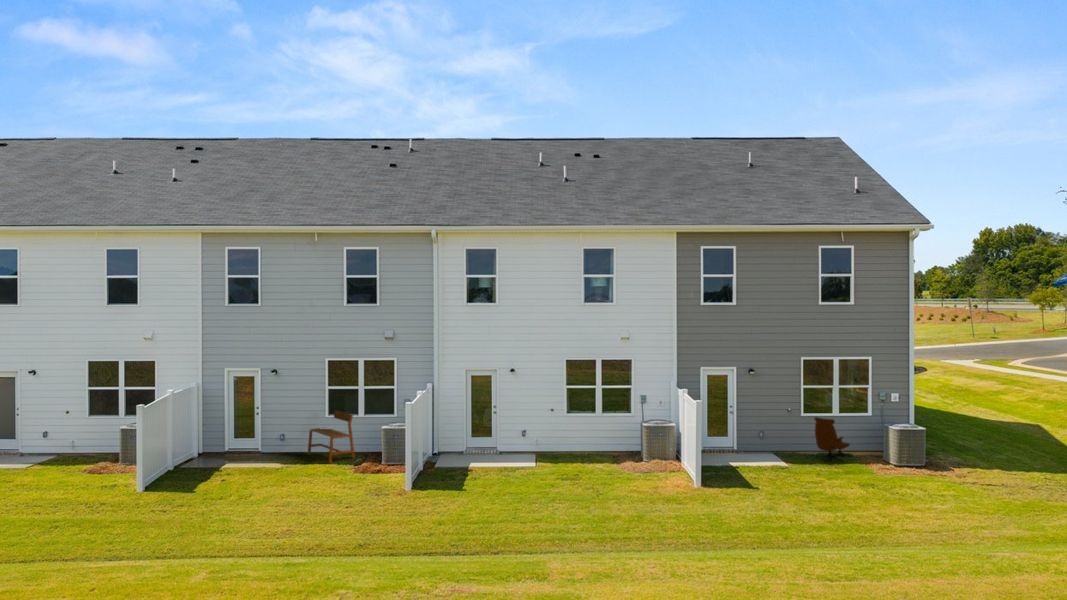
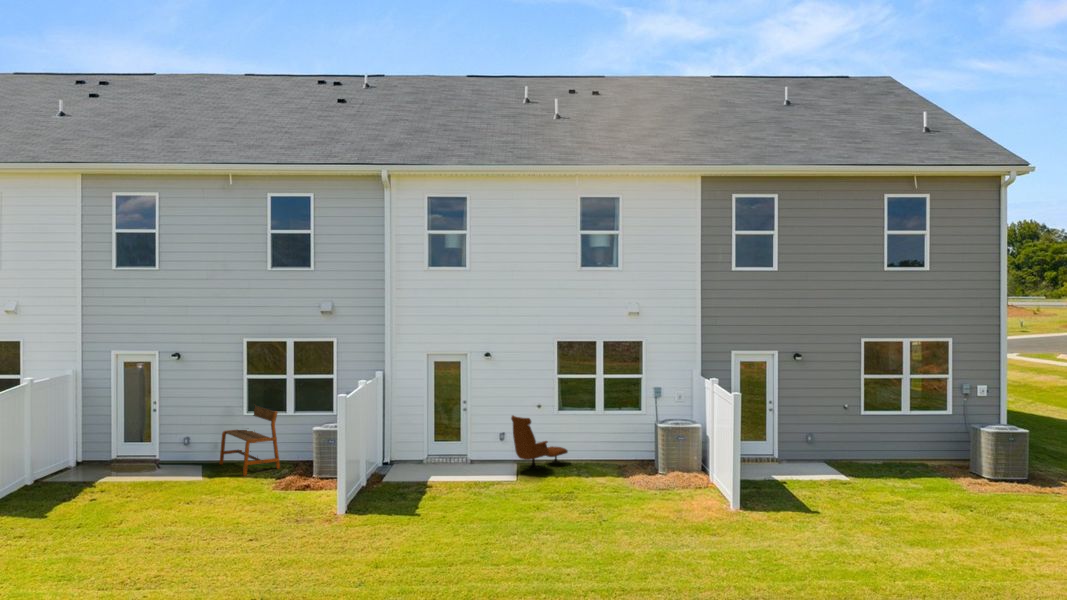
lounge chair: present [814,417,850,460] -> present [511,416,568,473]

